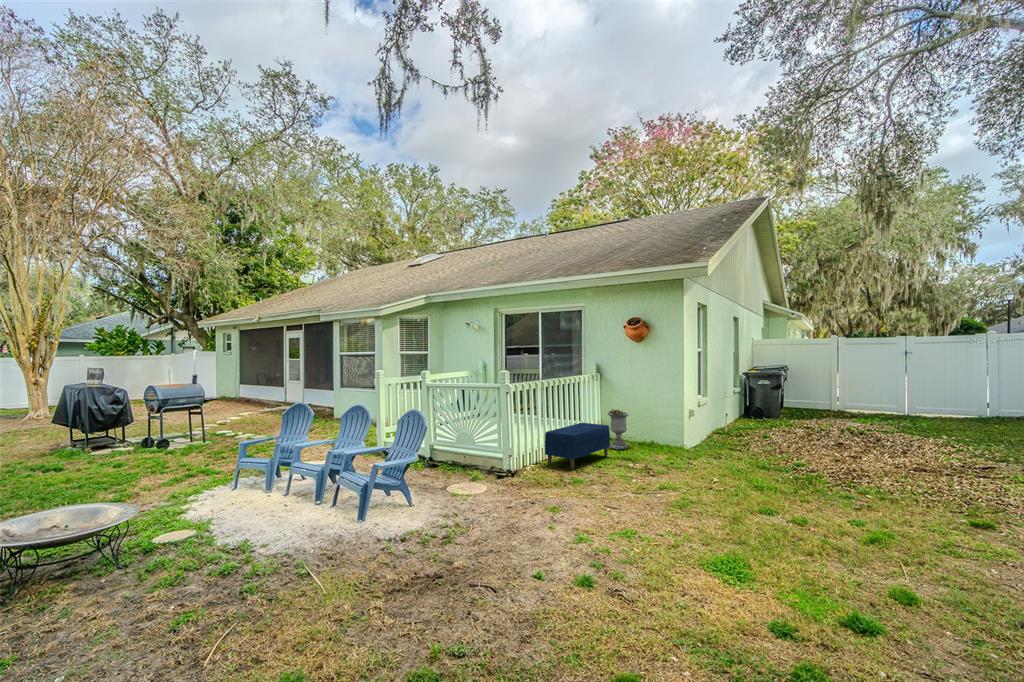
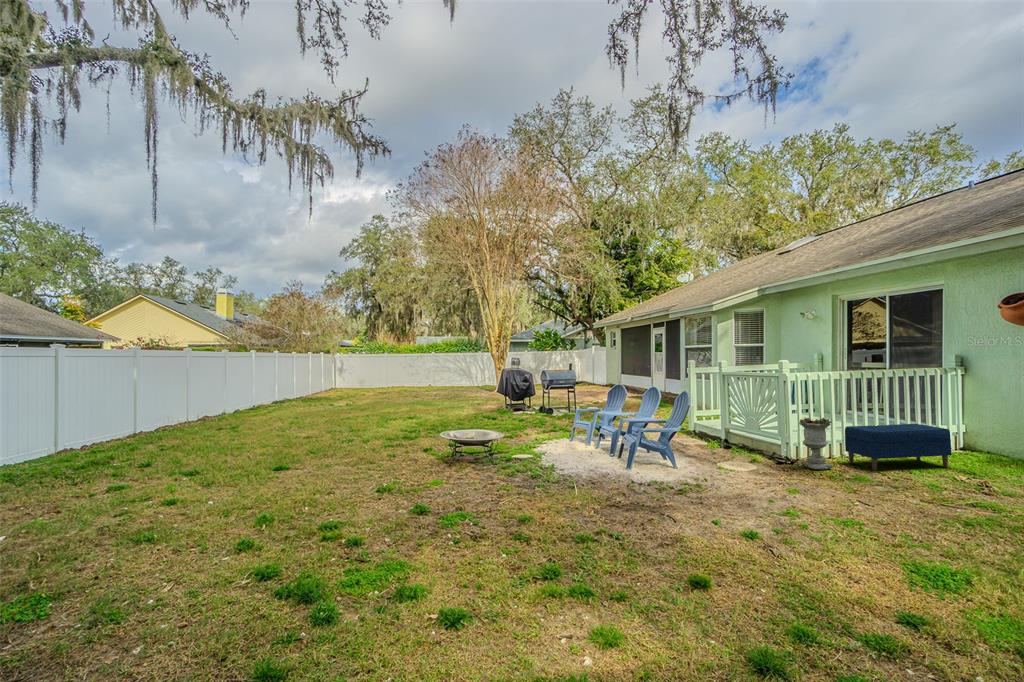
planter: present [608,409,629,450] -> present [799,418,833,470]

